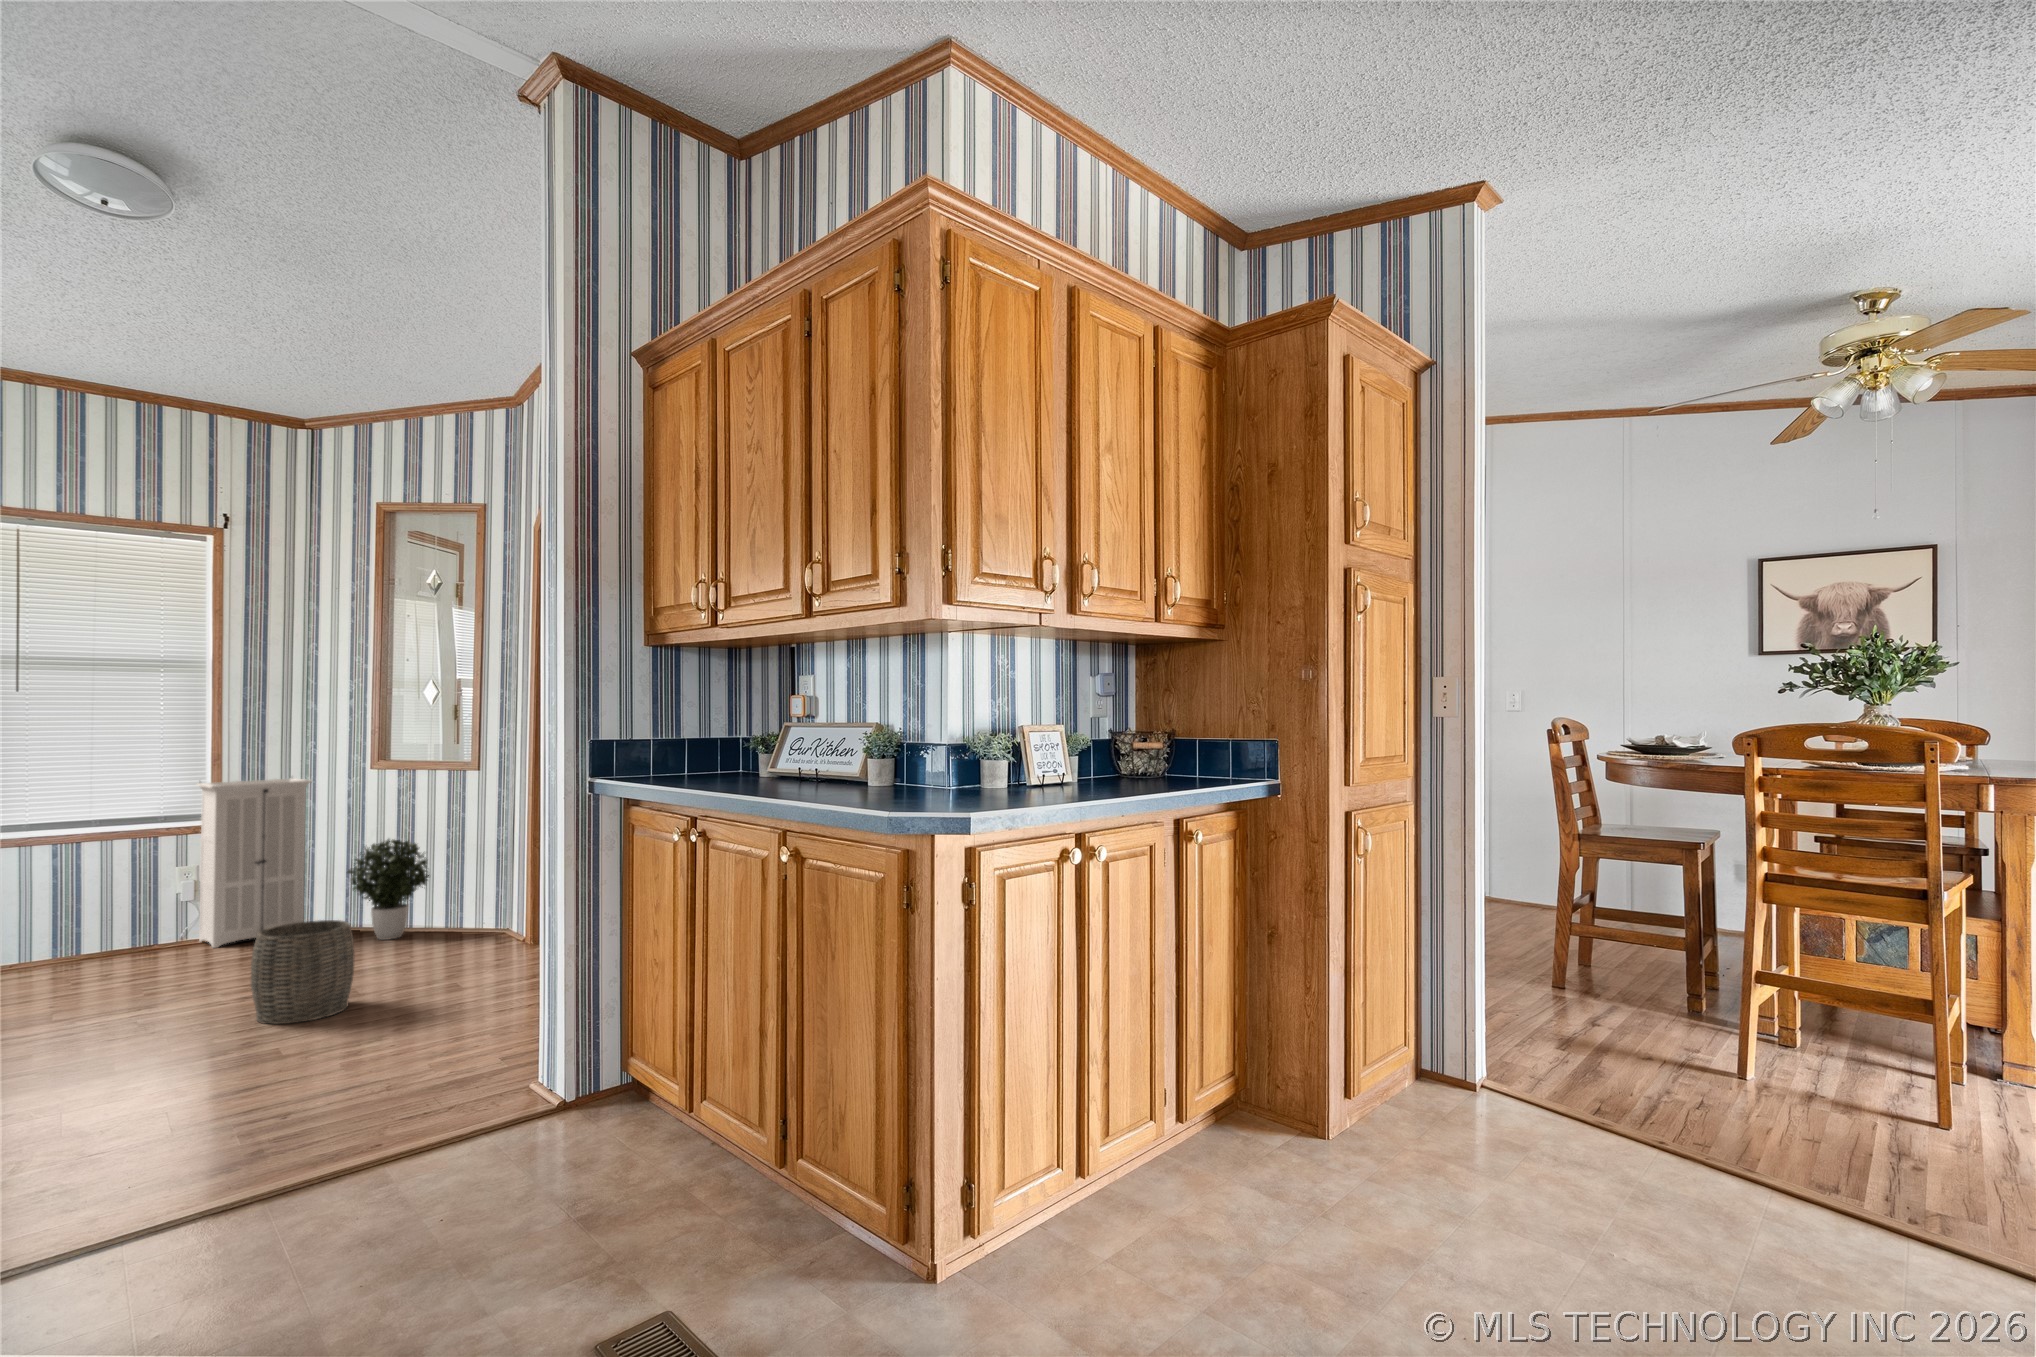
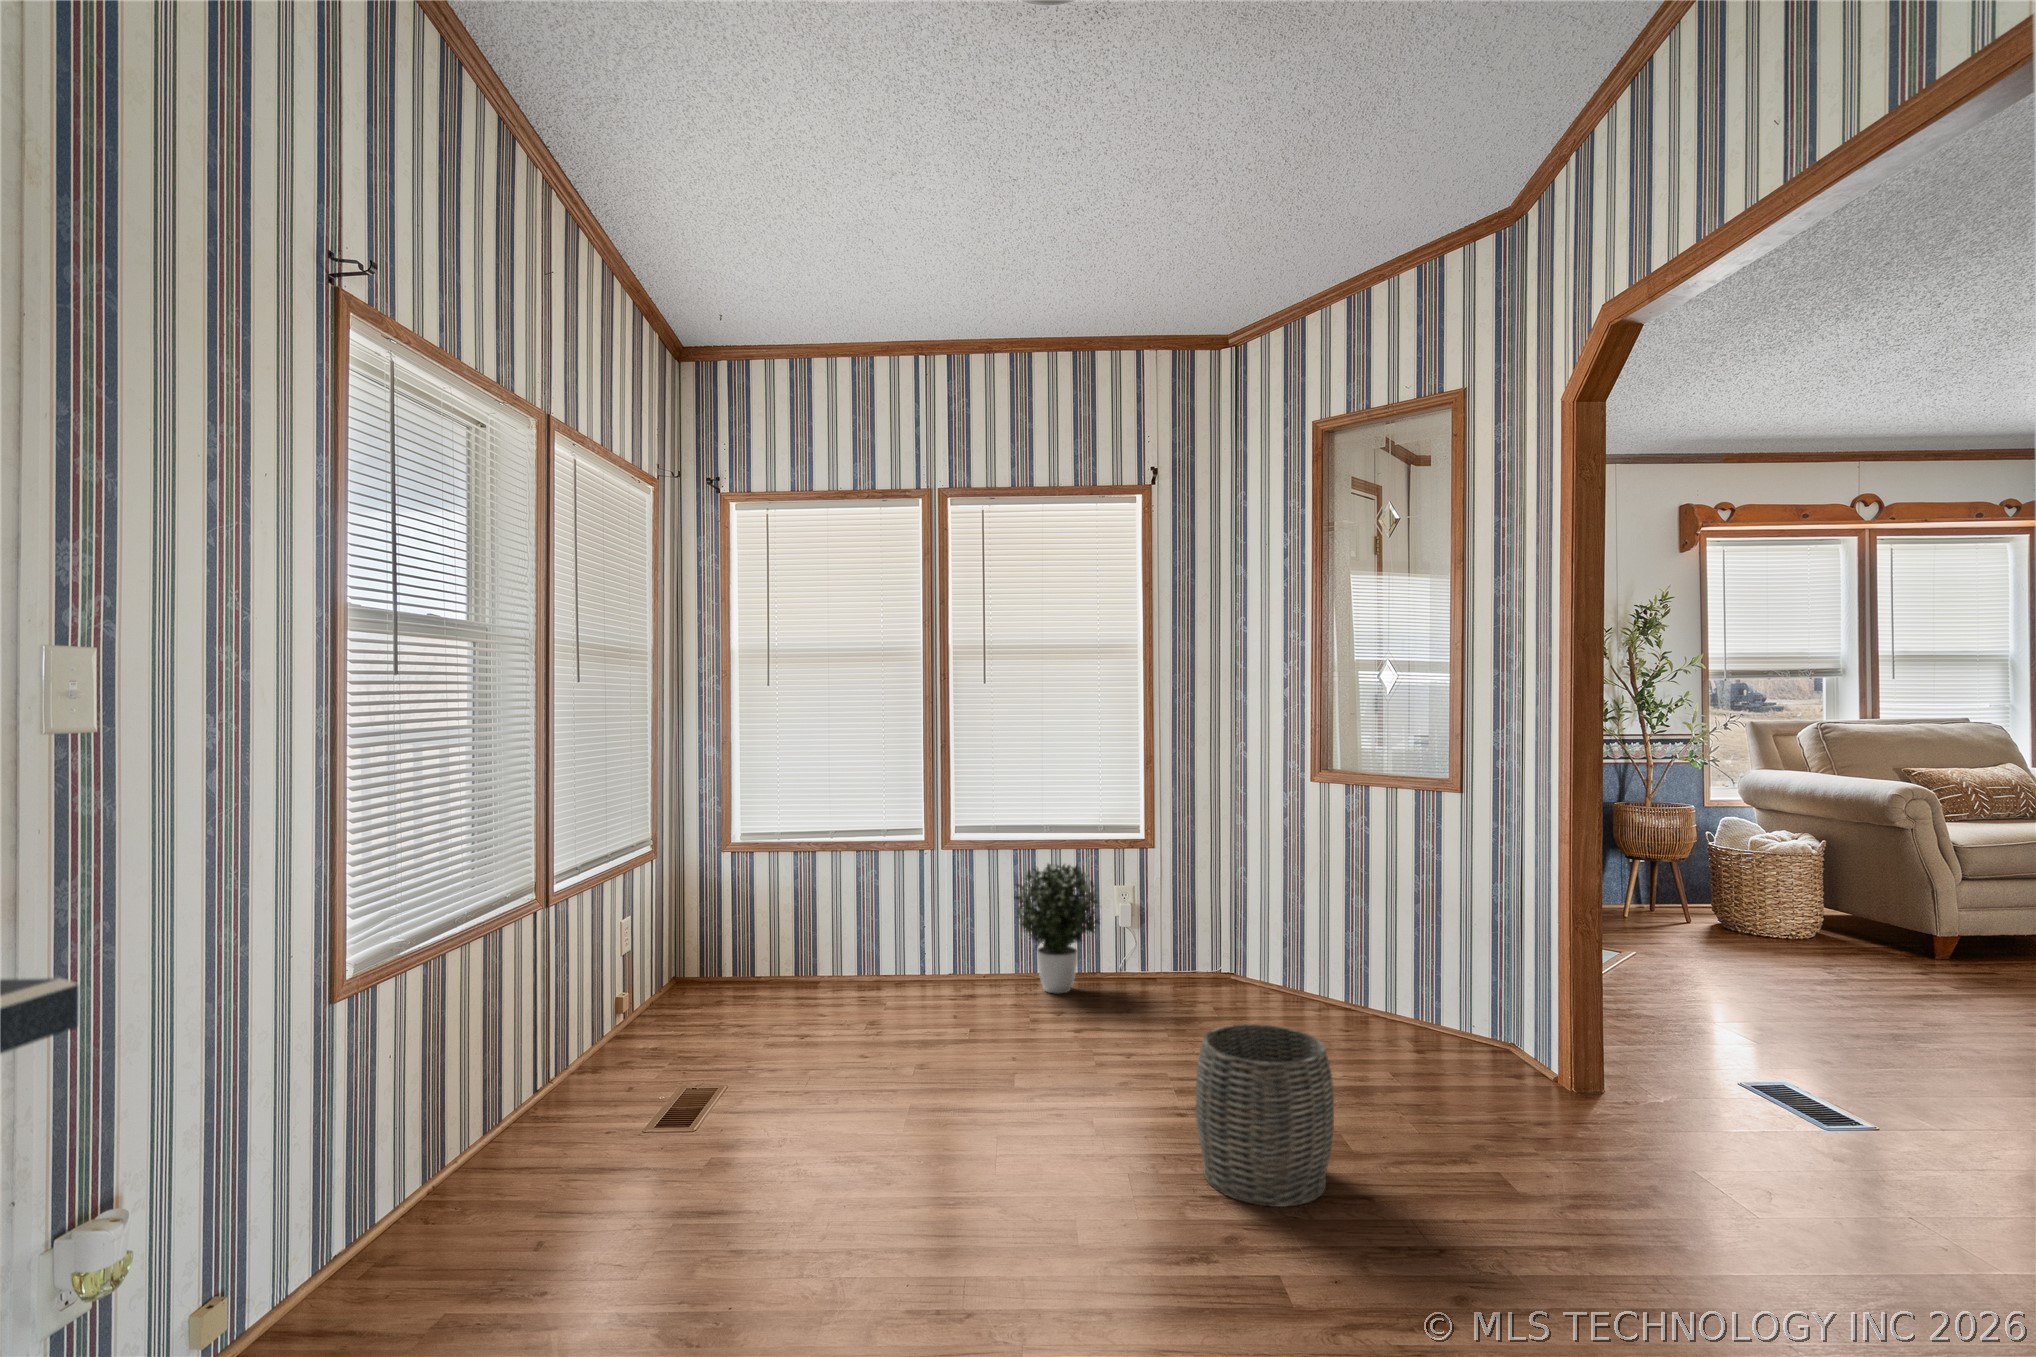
storage cabinet: present [197,778,312,948] -> none [1131,784,1247,993]
potted plant: present [348,839,429,940] -> present [1015,864,1100,994]

